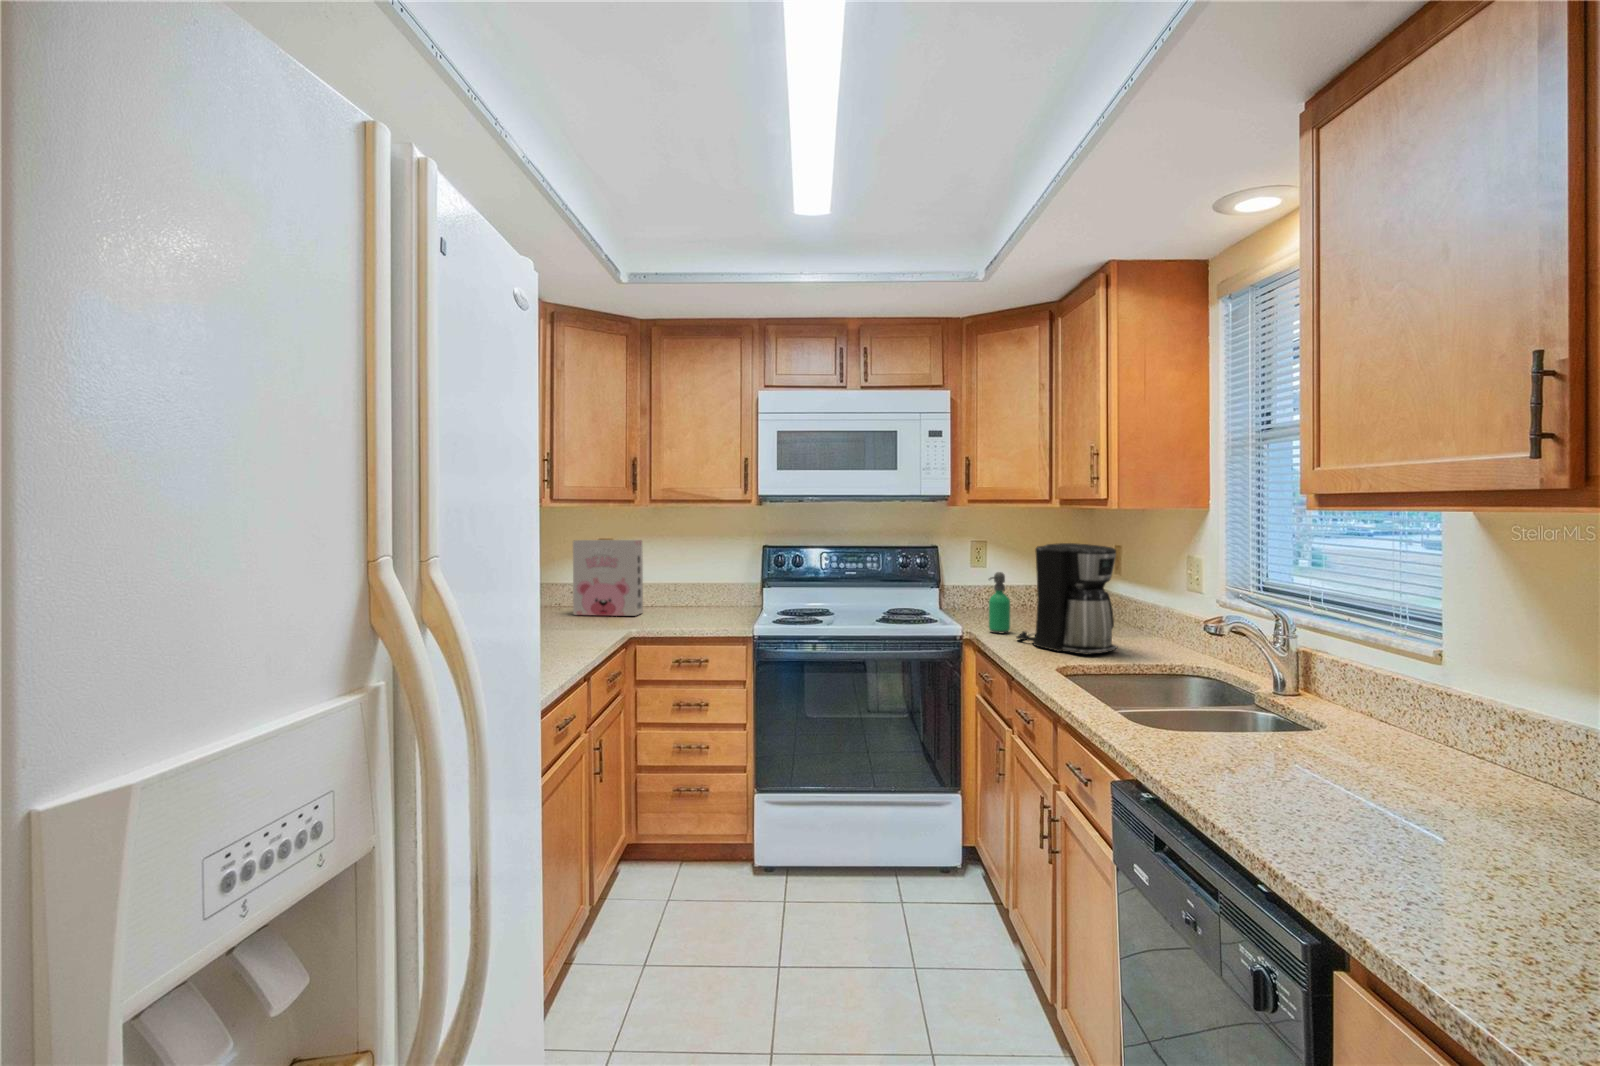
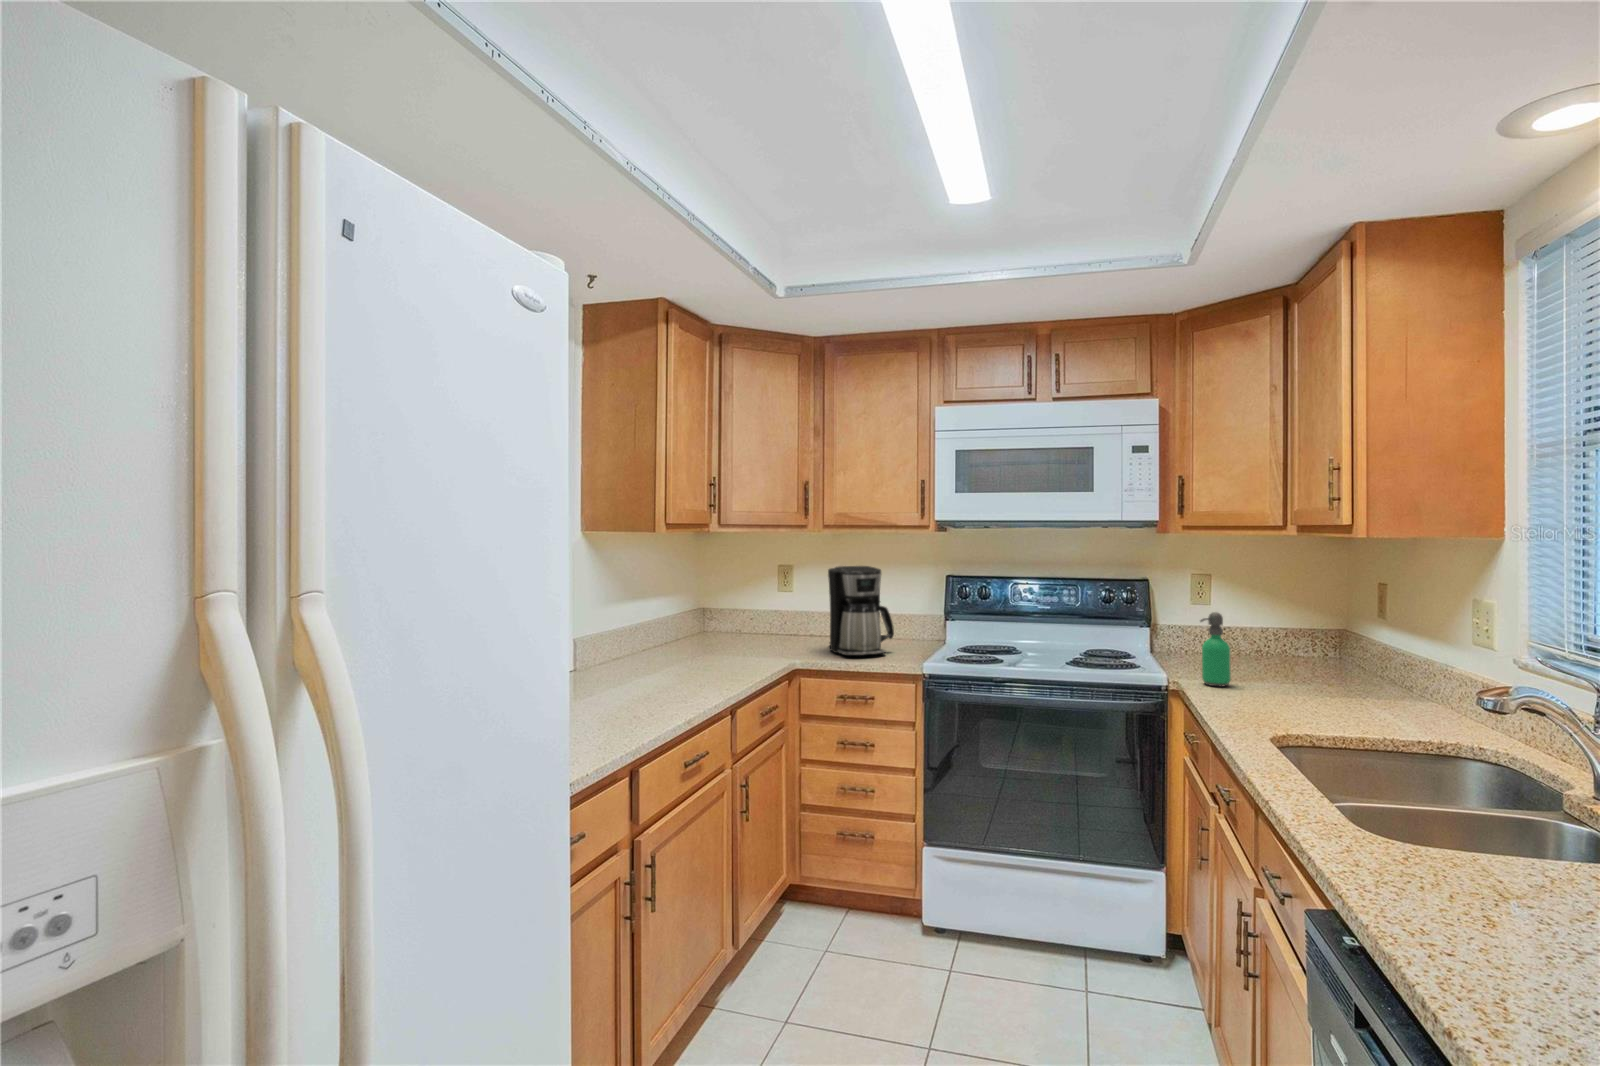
cereal box: present [573,540,643,616] -> none [750,566,818,645]
coffee maker: present [1017,543,1117,655] -> present [828,566,894,656]

